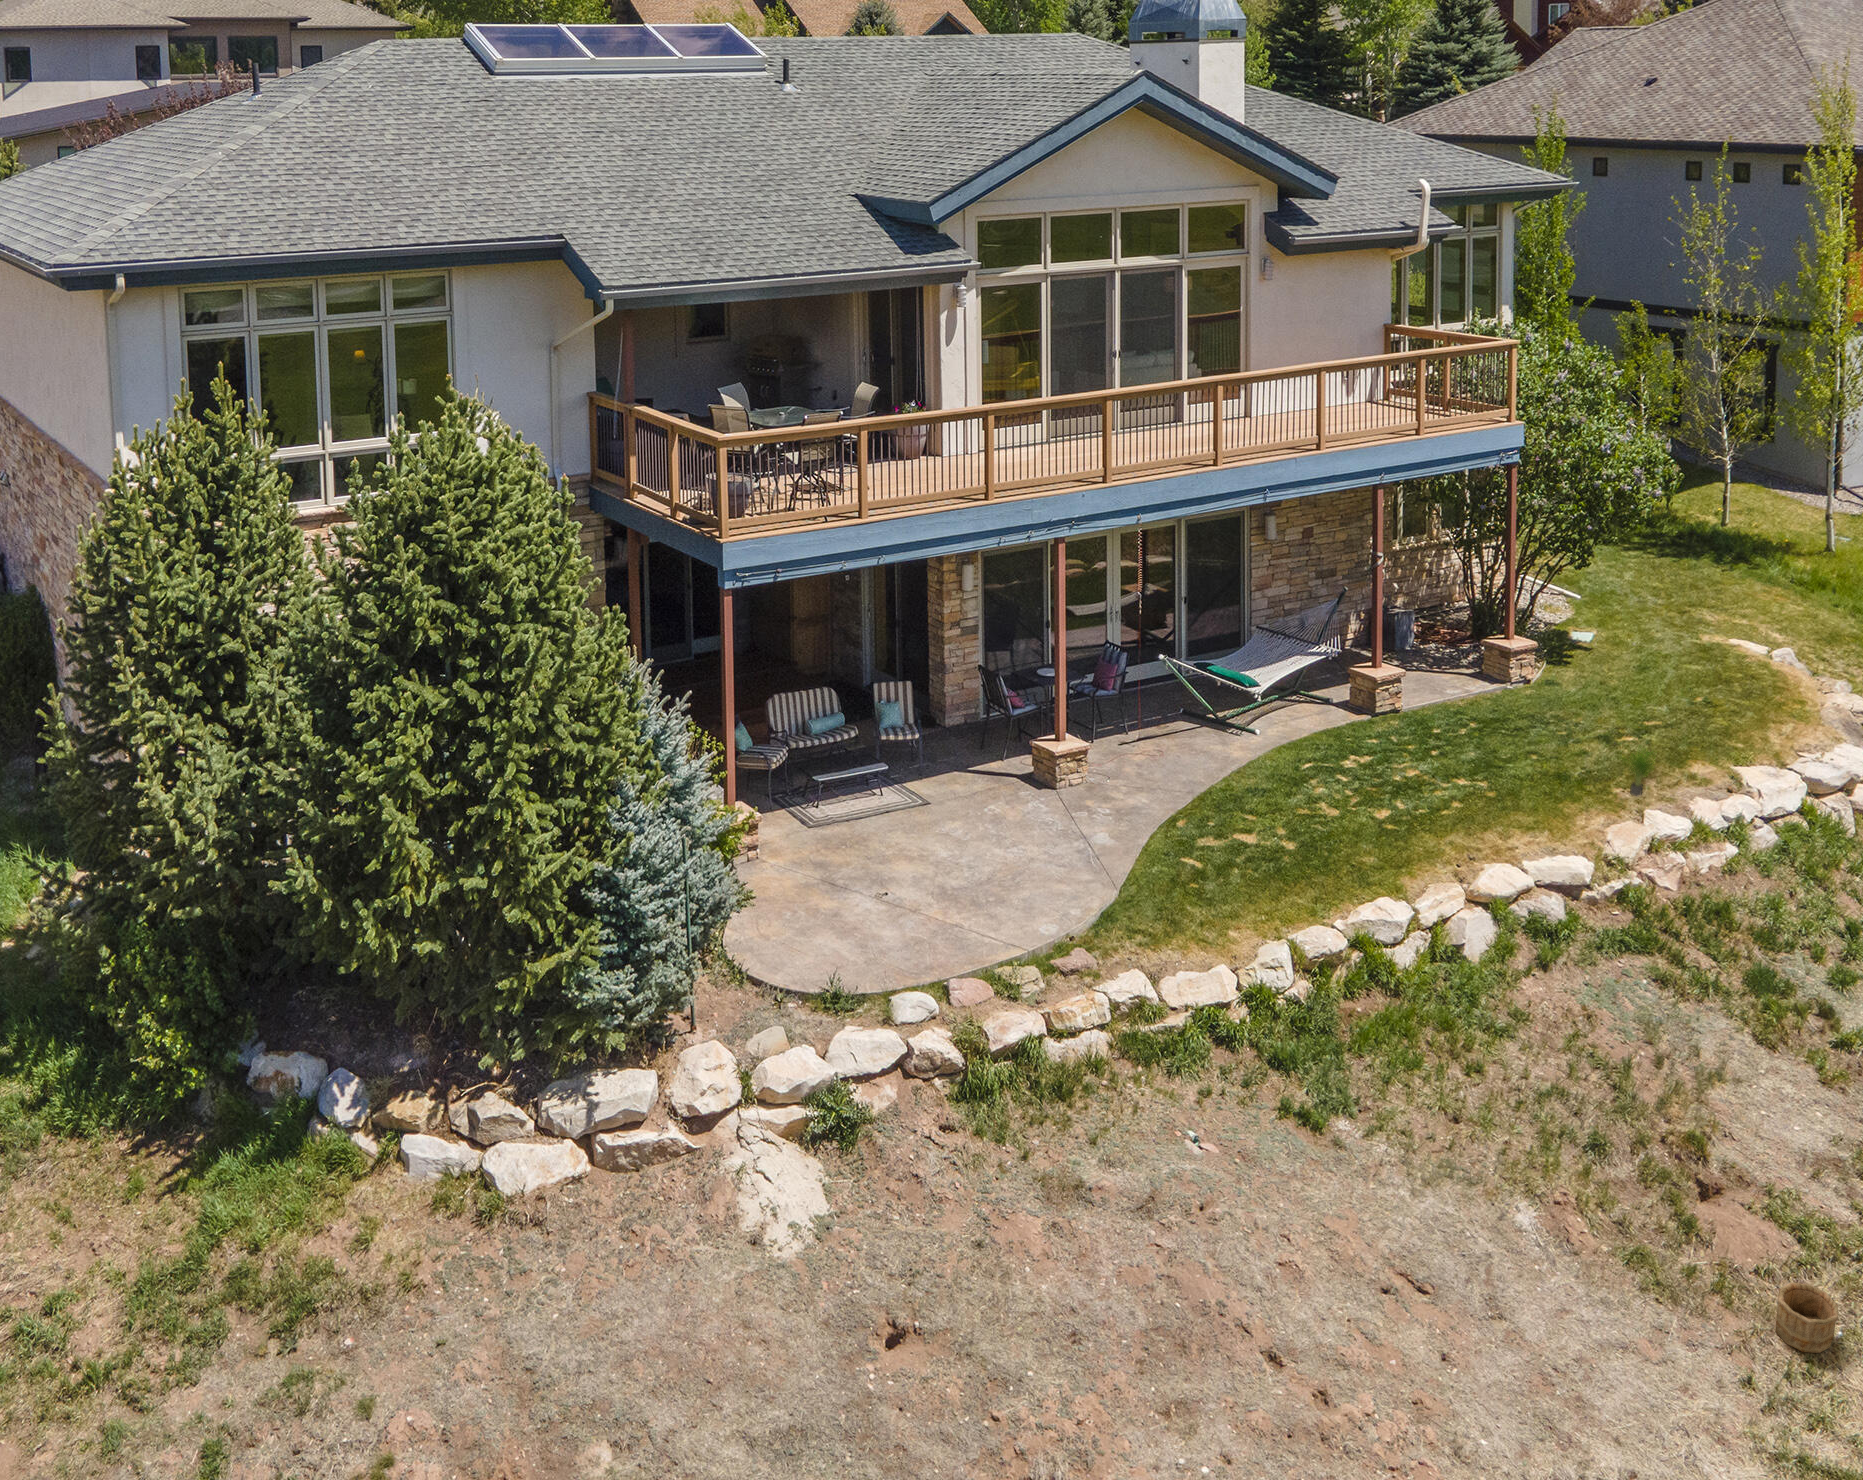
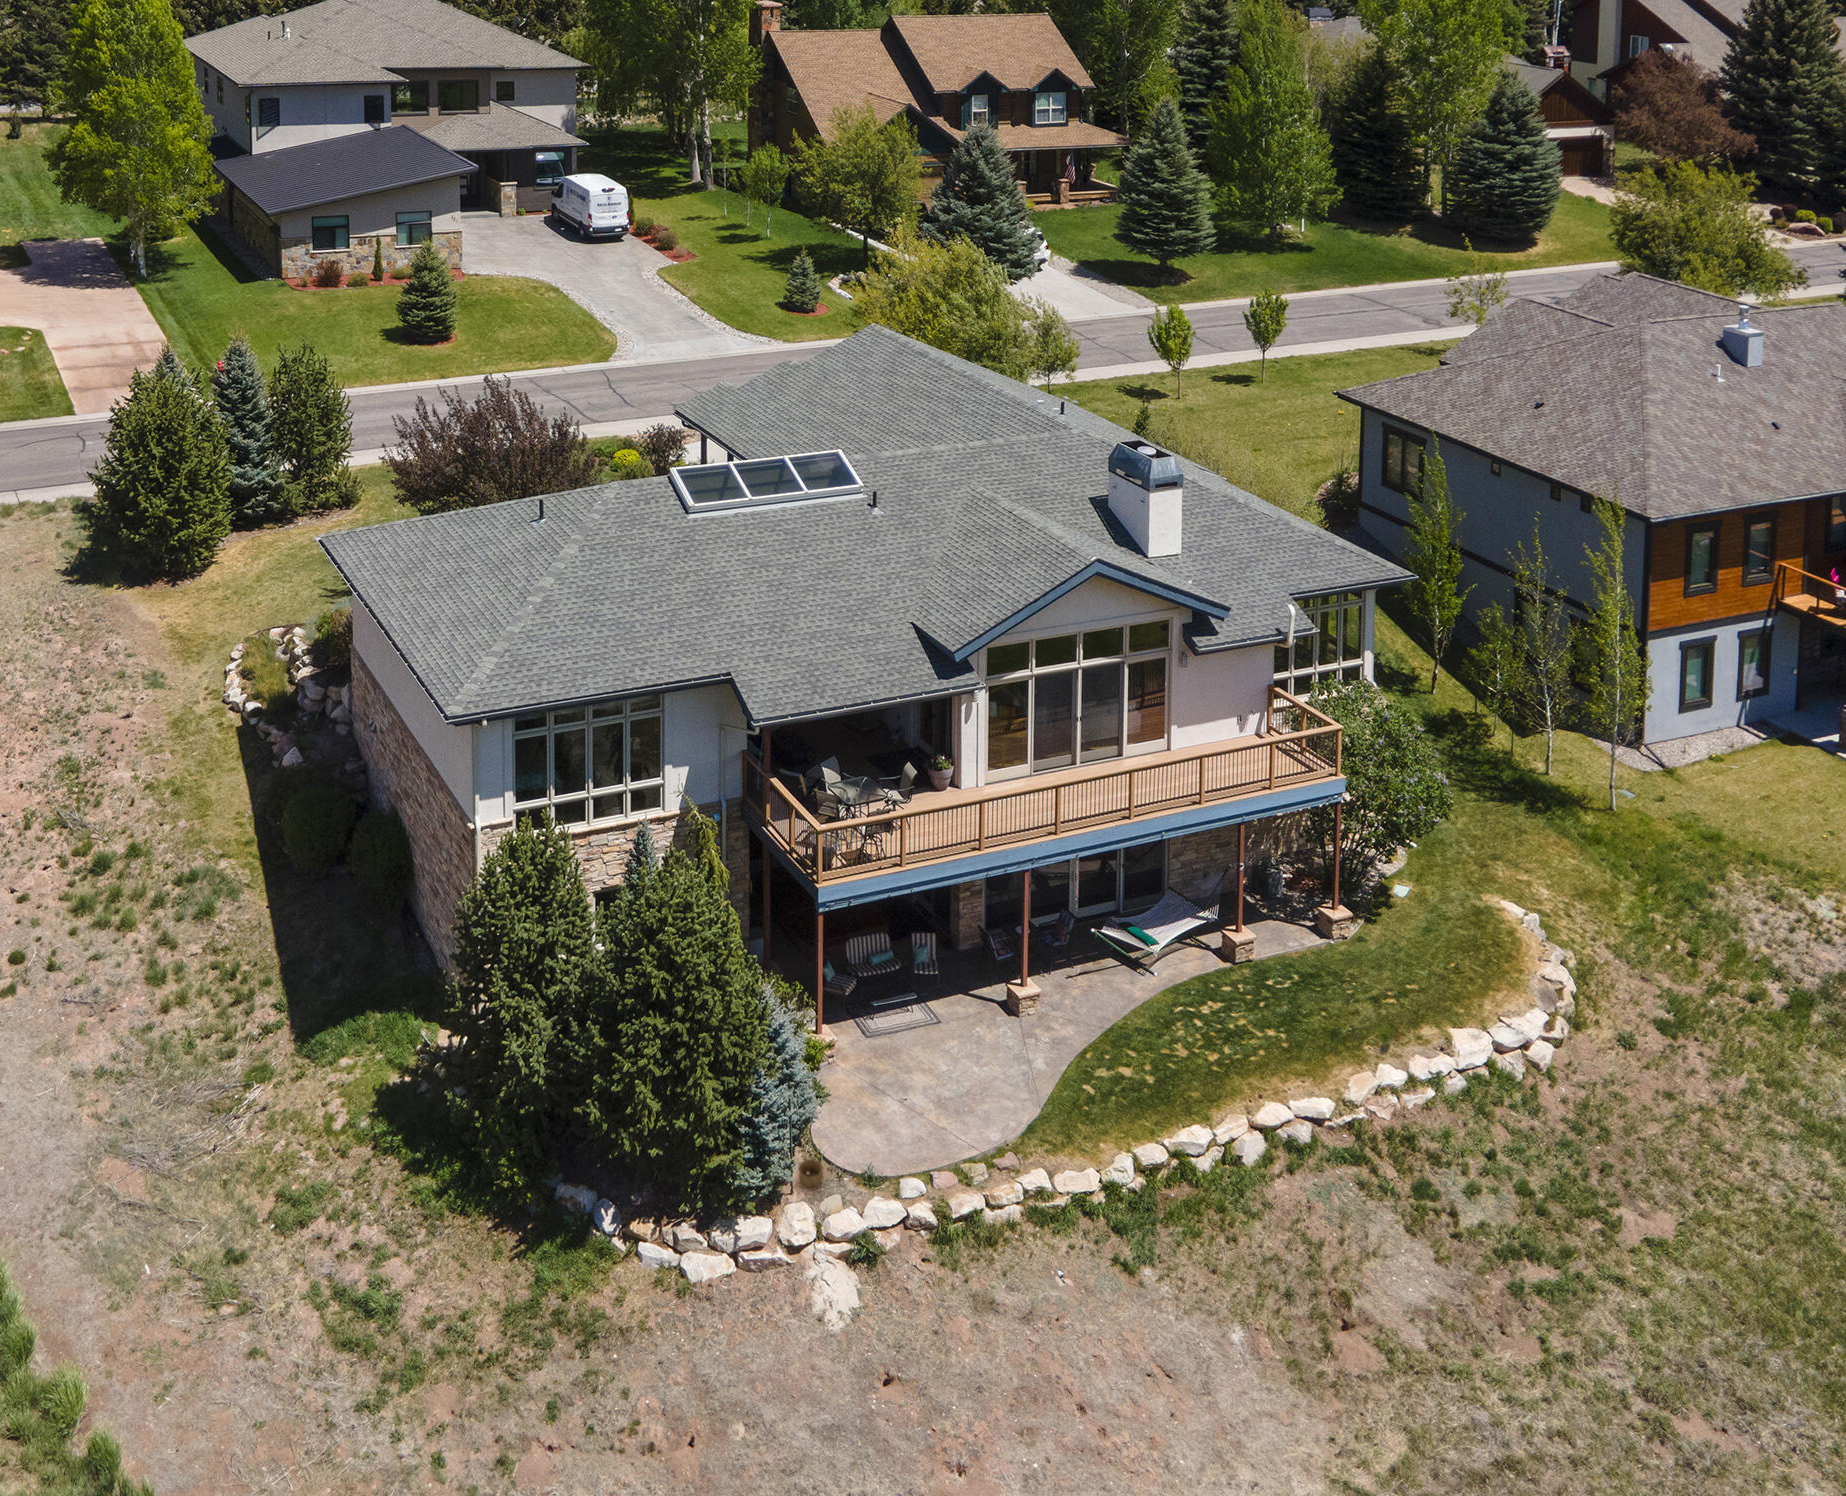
wooden bucket: present [1775,1283,1838,1353] -> present [798,1159,823,1190]

